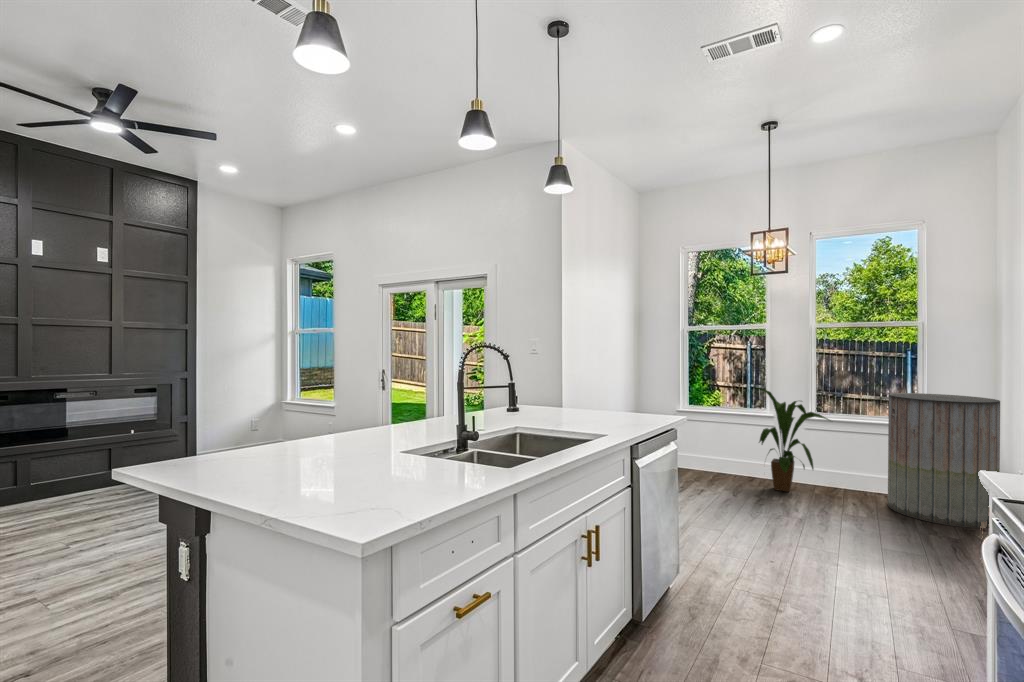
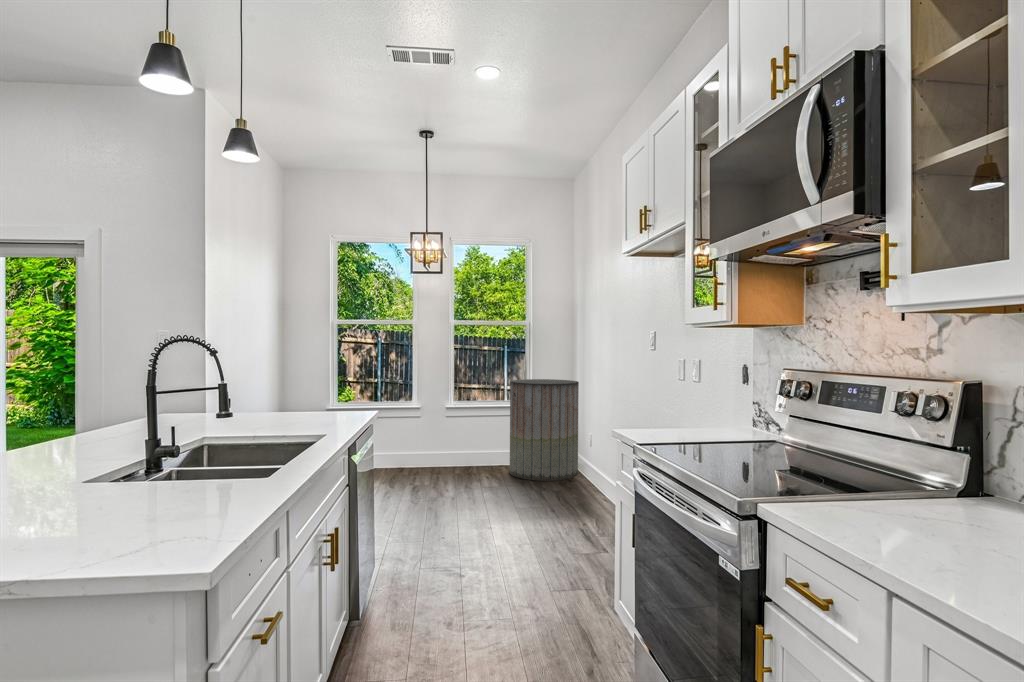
house plant: present [756,388,830,492] -> none [407,382,469,476]

